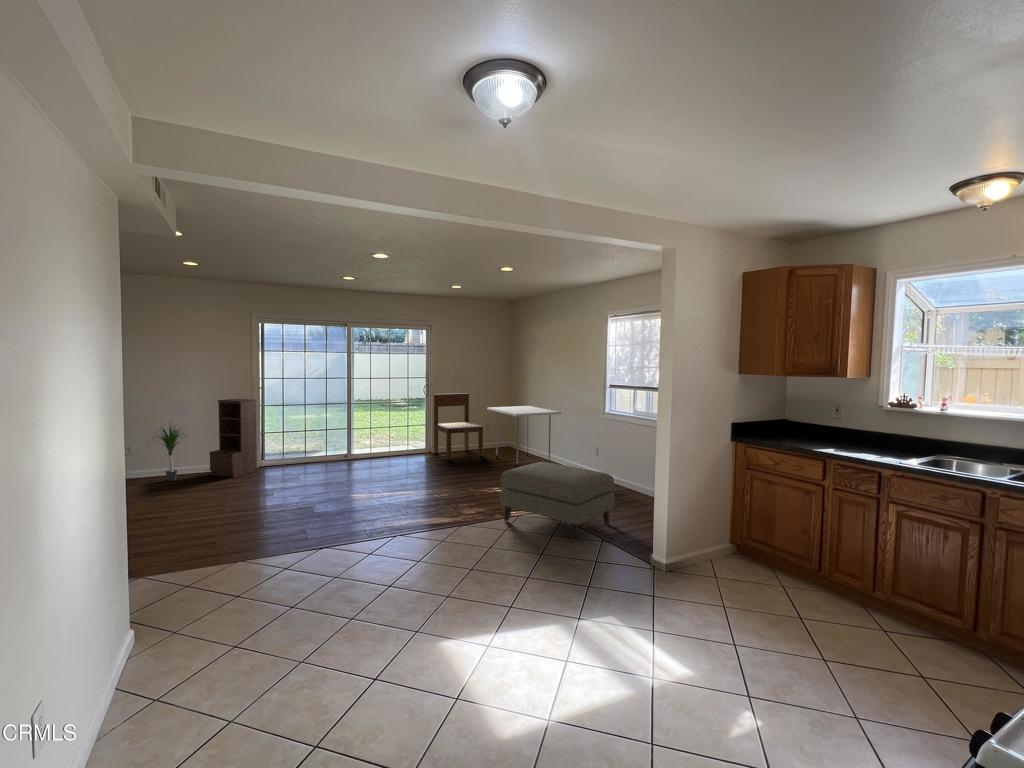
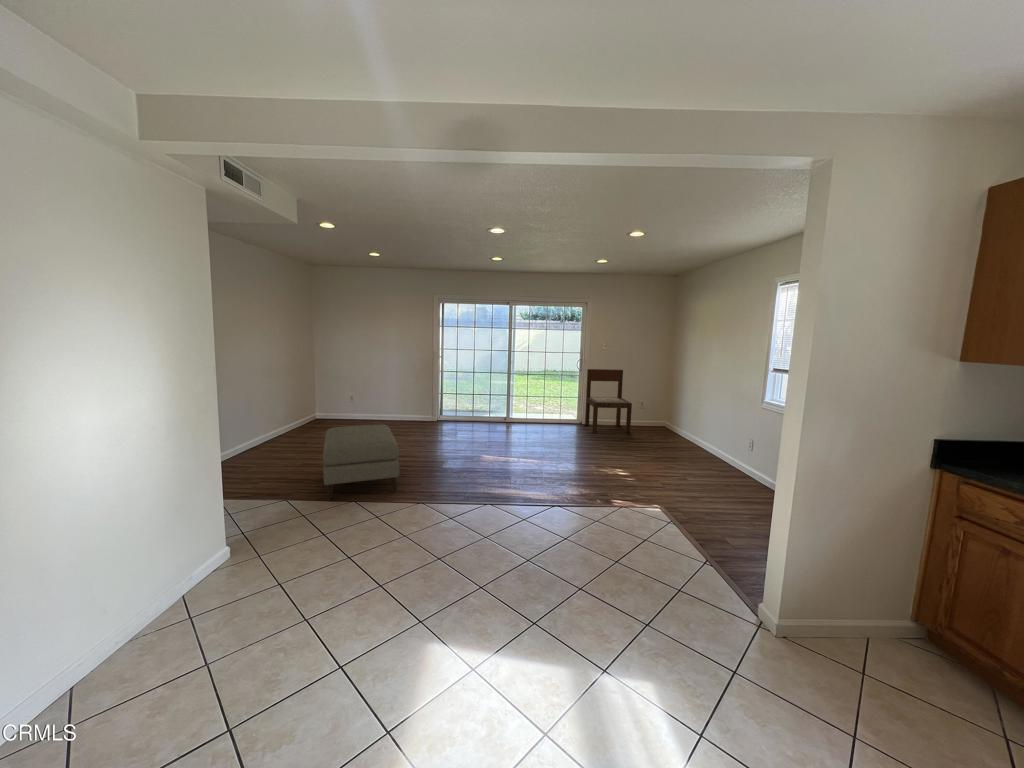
bookshelf: present [210,399,257,477] -> none [402,365,435,427]
dining table: present [487,406,561,468] -> none [636,385,715,450]
potted plant: present [159,425,183,481] -> none [360,378,392,425]
ottoman: present [500,462,614,541] -> present [323,425,399,500]

